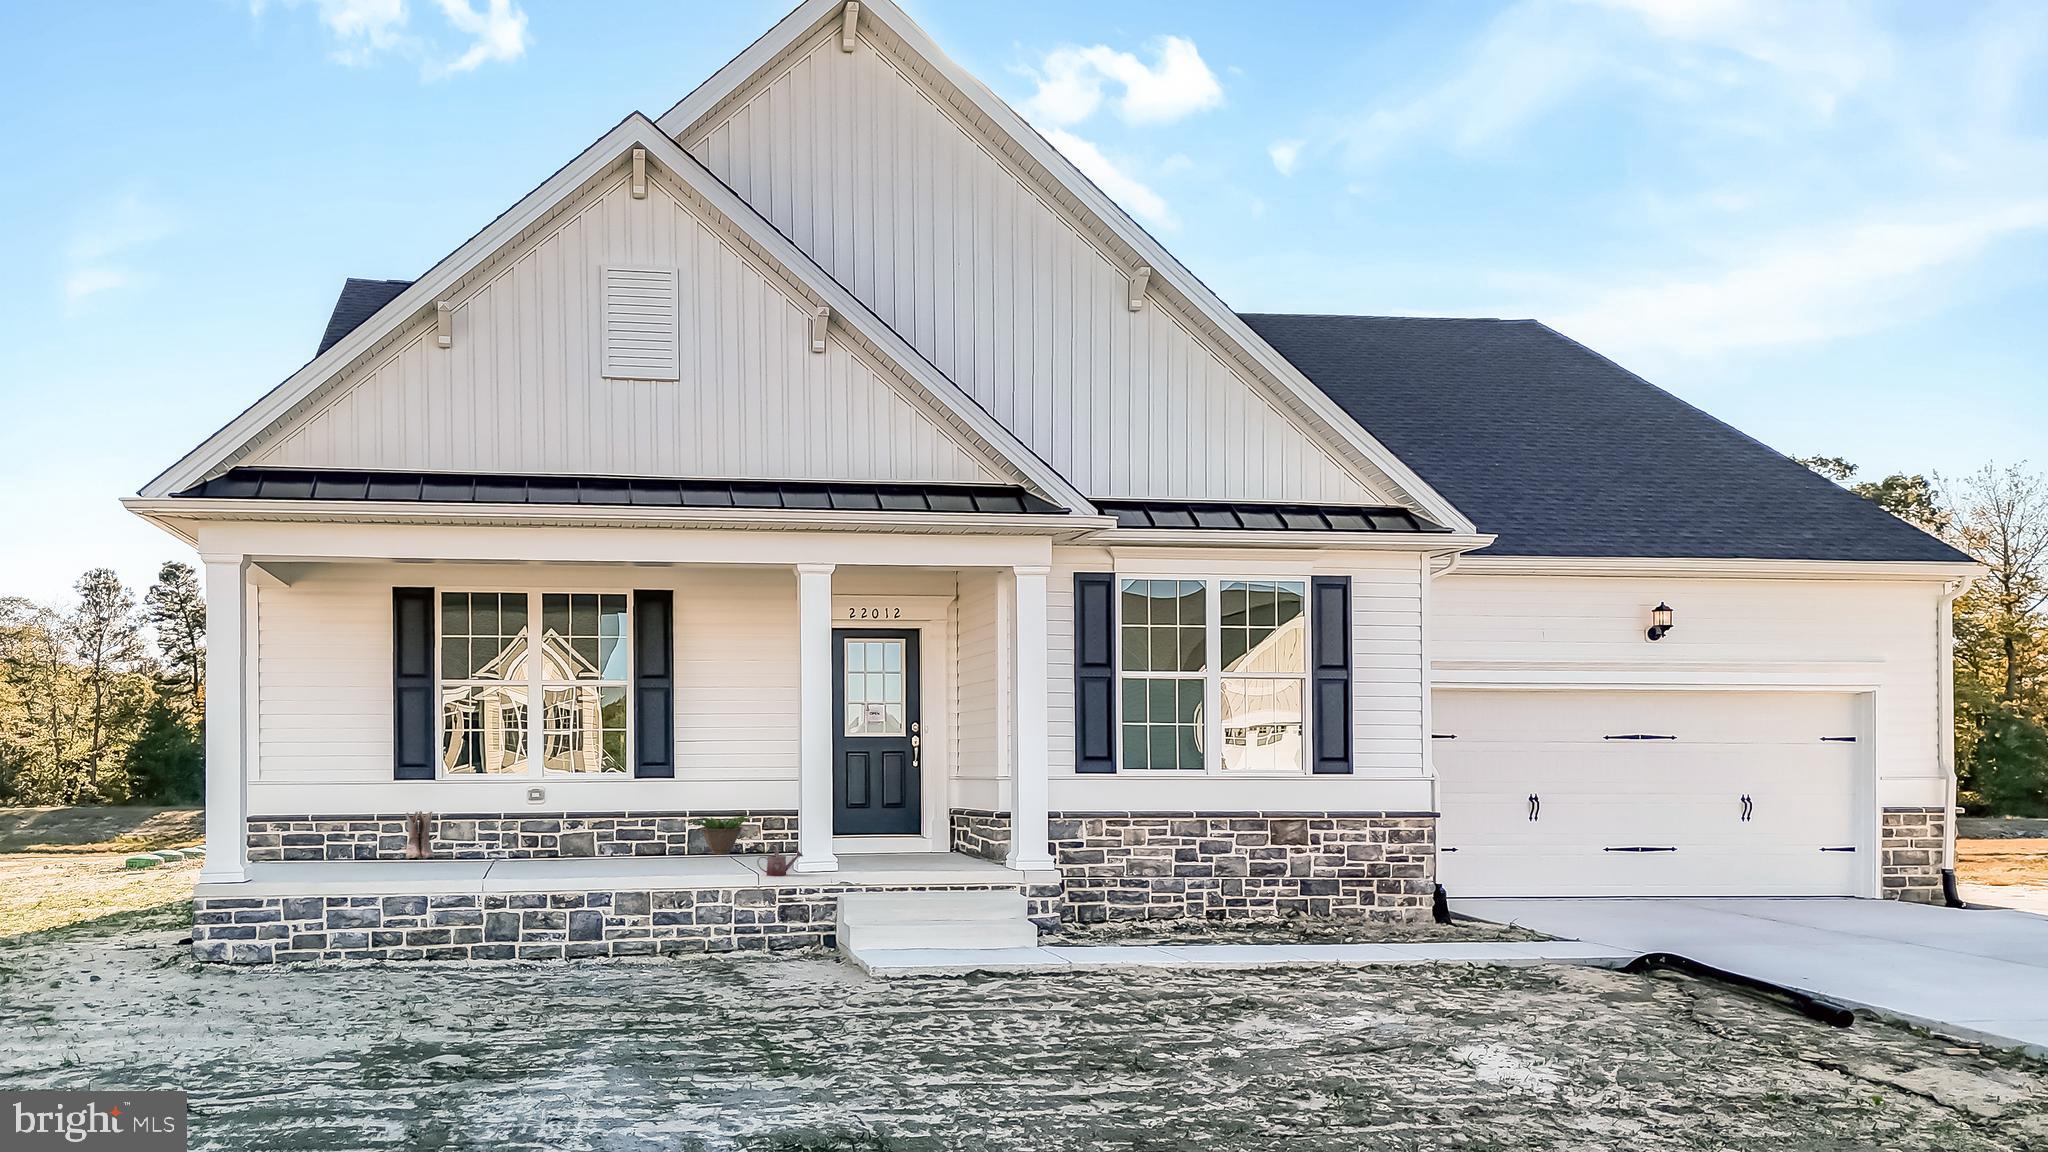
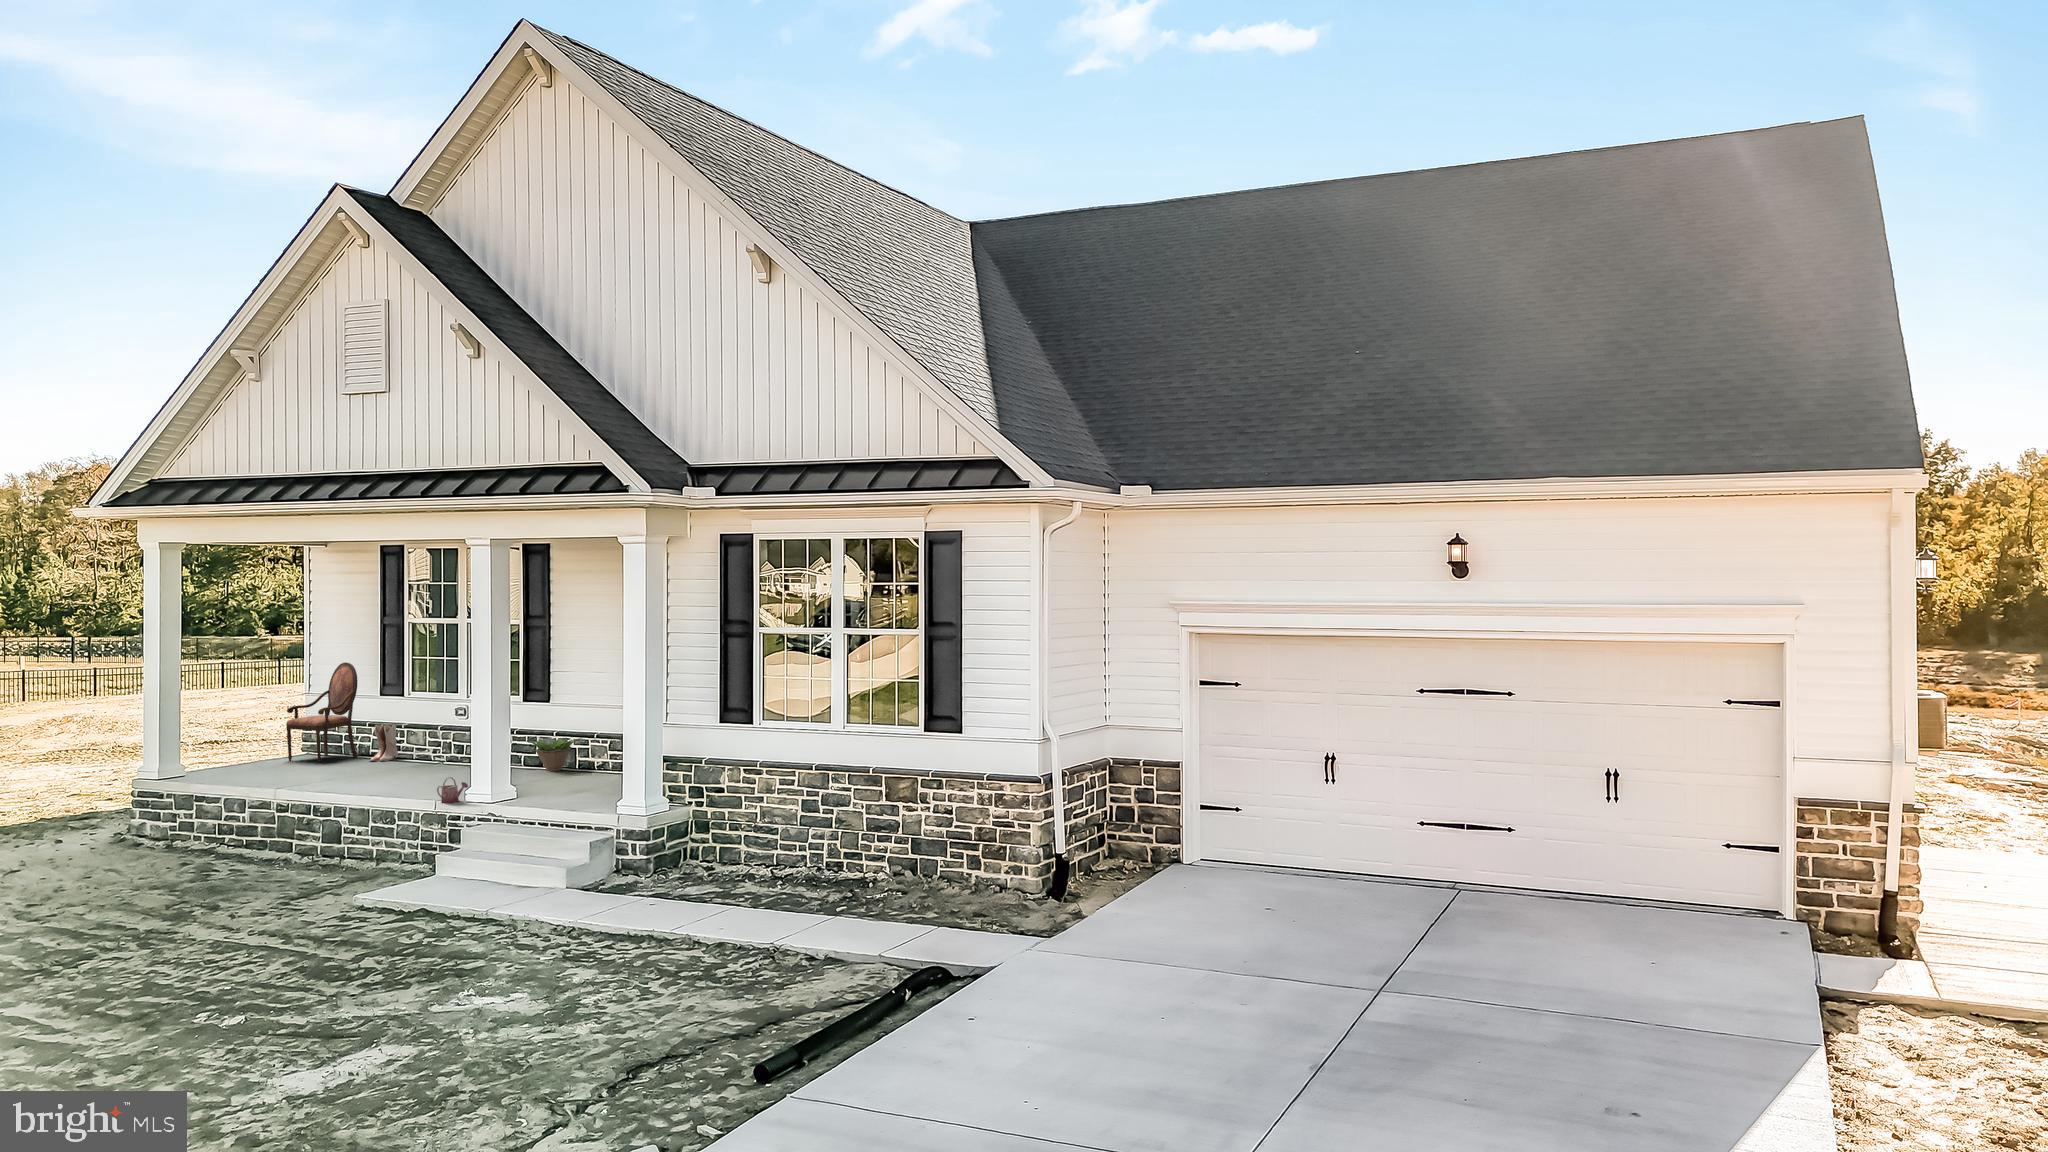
armchair: none [273,732,359,864] -> present [286,662,358,763]

